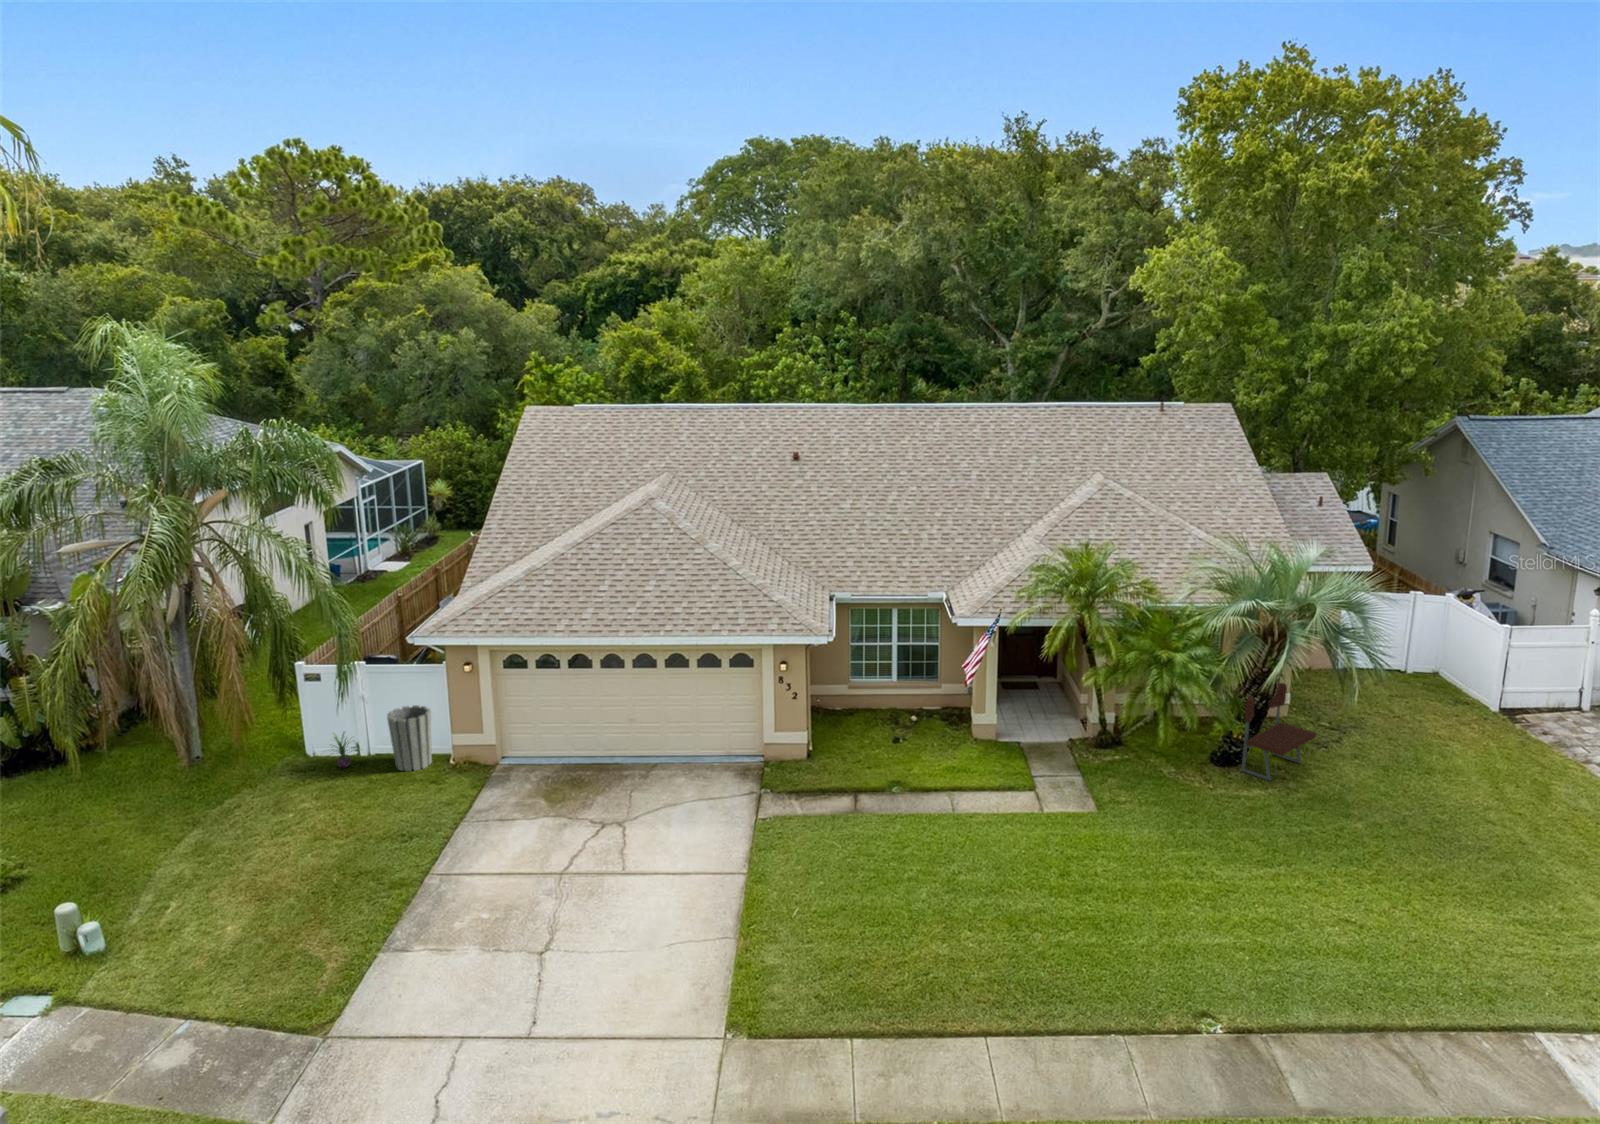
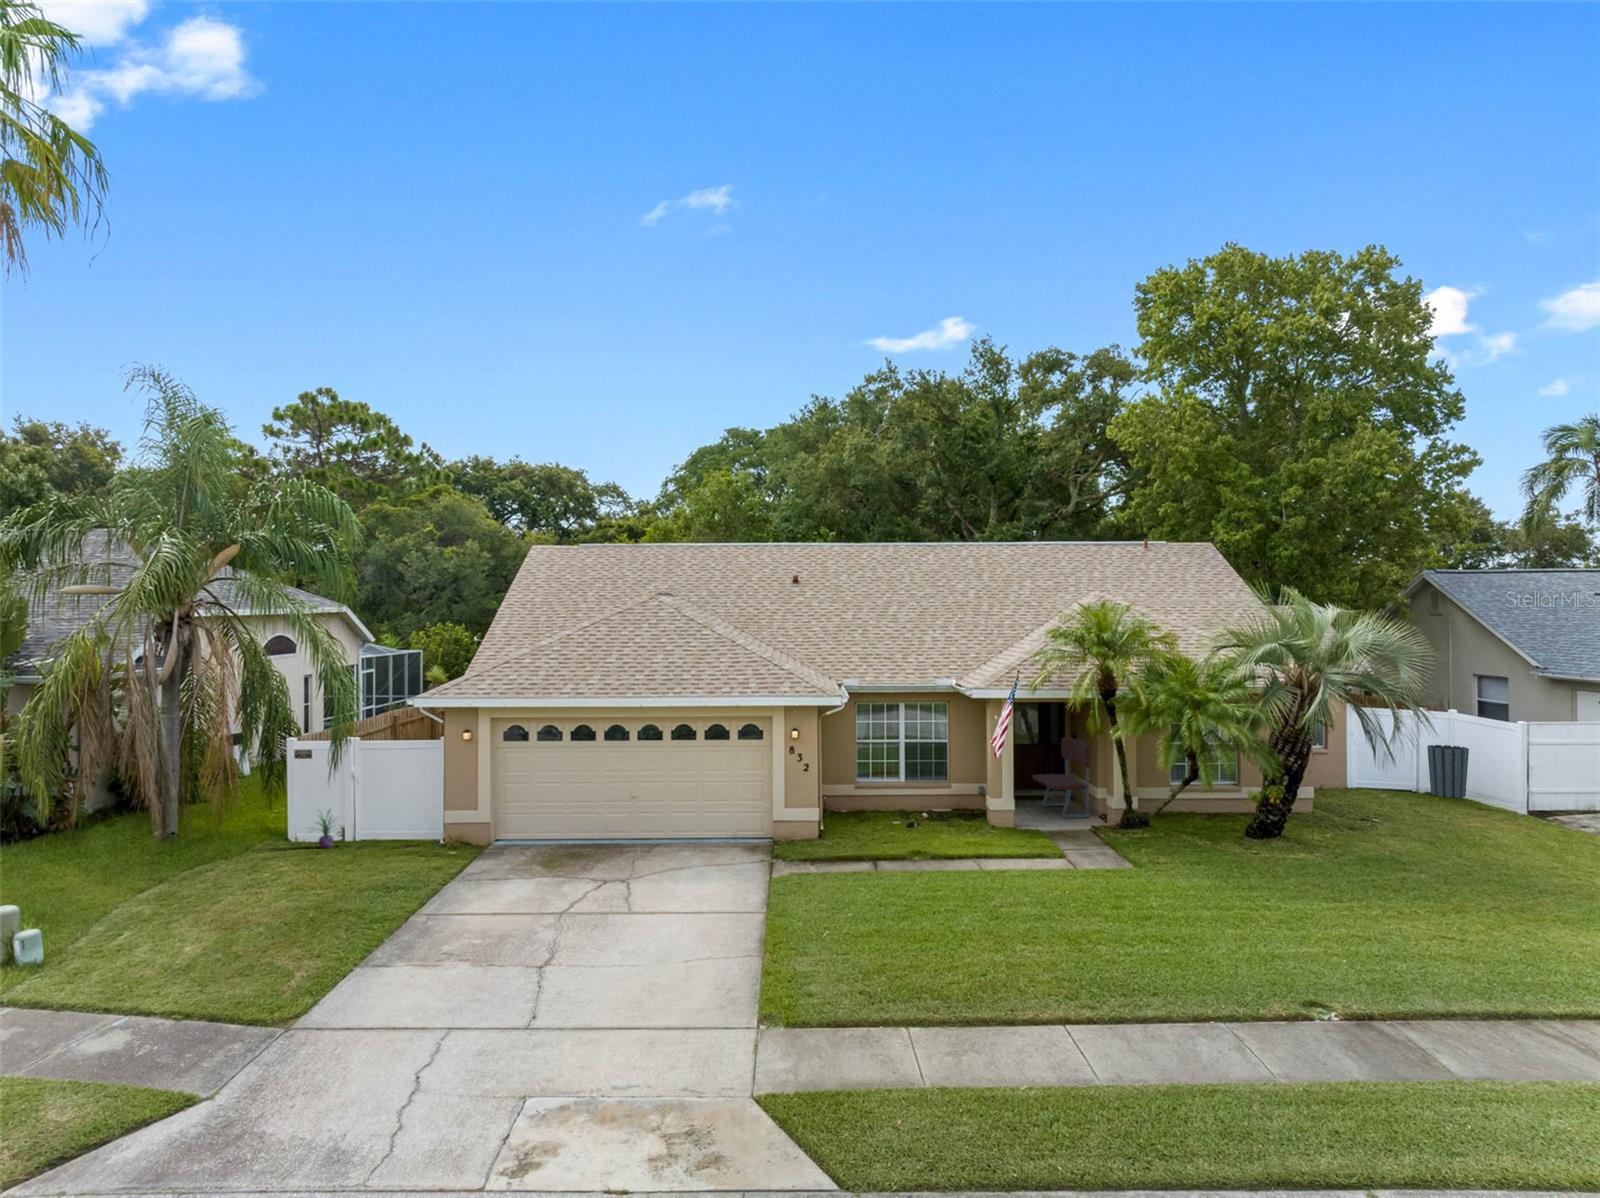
bench: present [1240,683,1316,781] -> present [1033,737,1090,818]
trash can: present [387,705,432,771] -> present [1427,745,1469,798]

